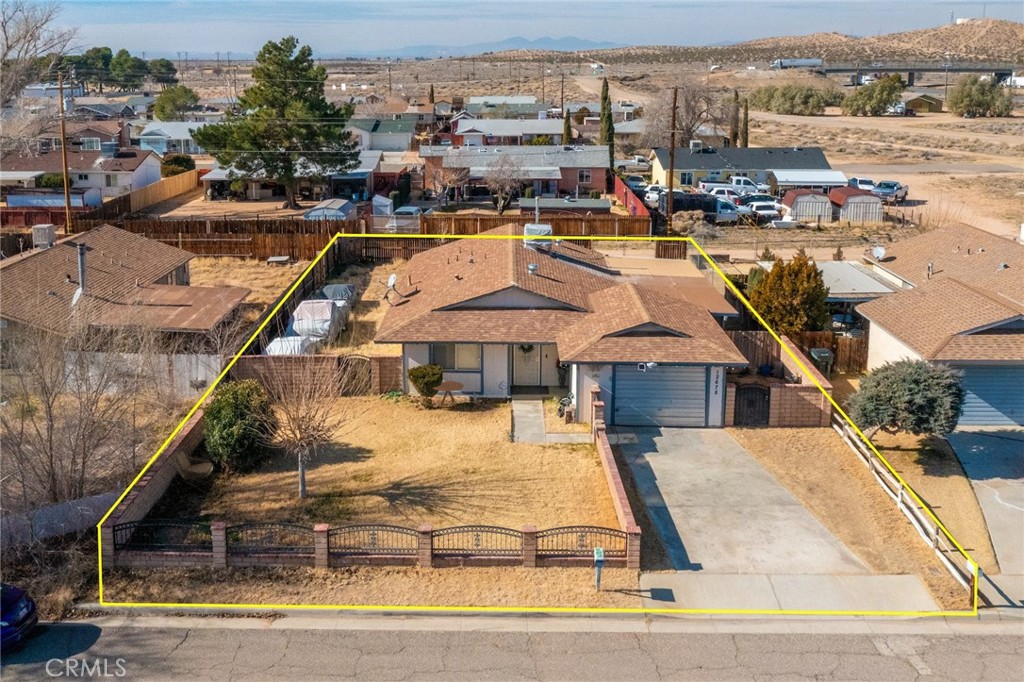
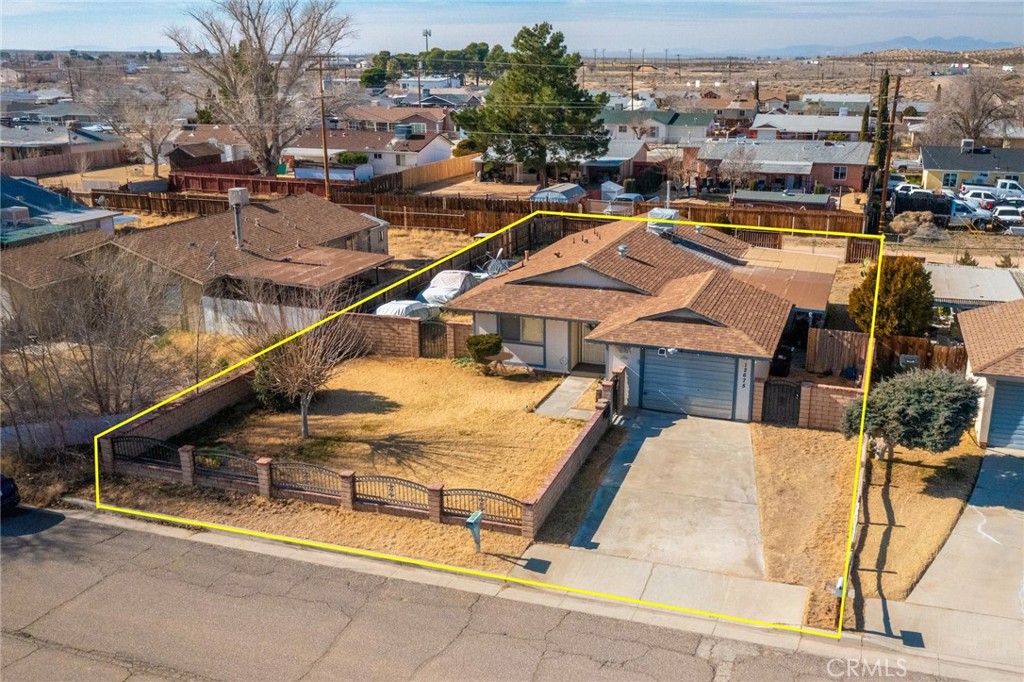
lounge chair: present [174,451,213,494] -> none [214,387,251,424]

